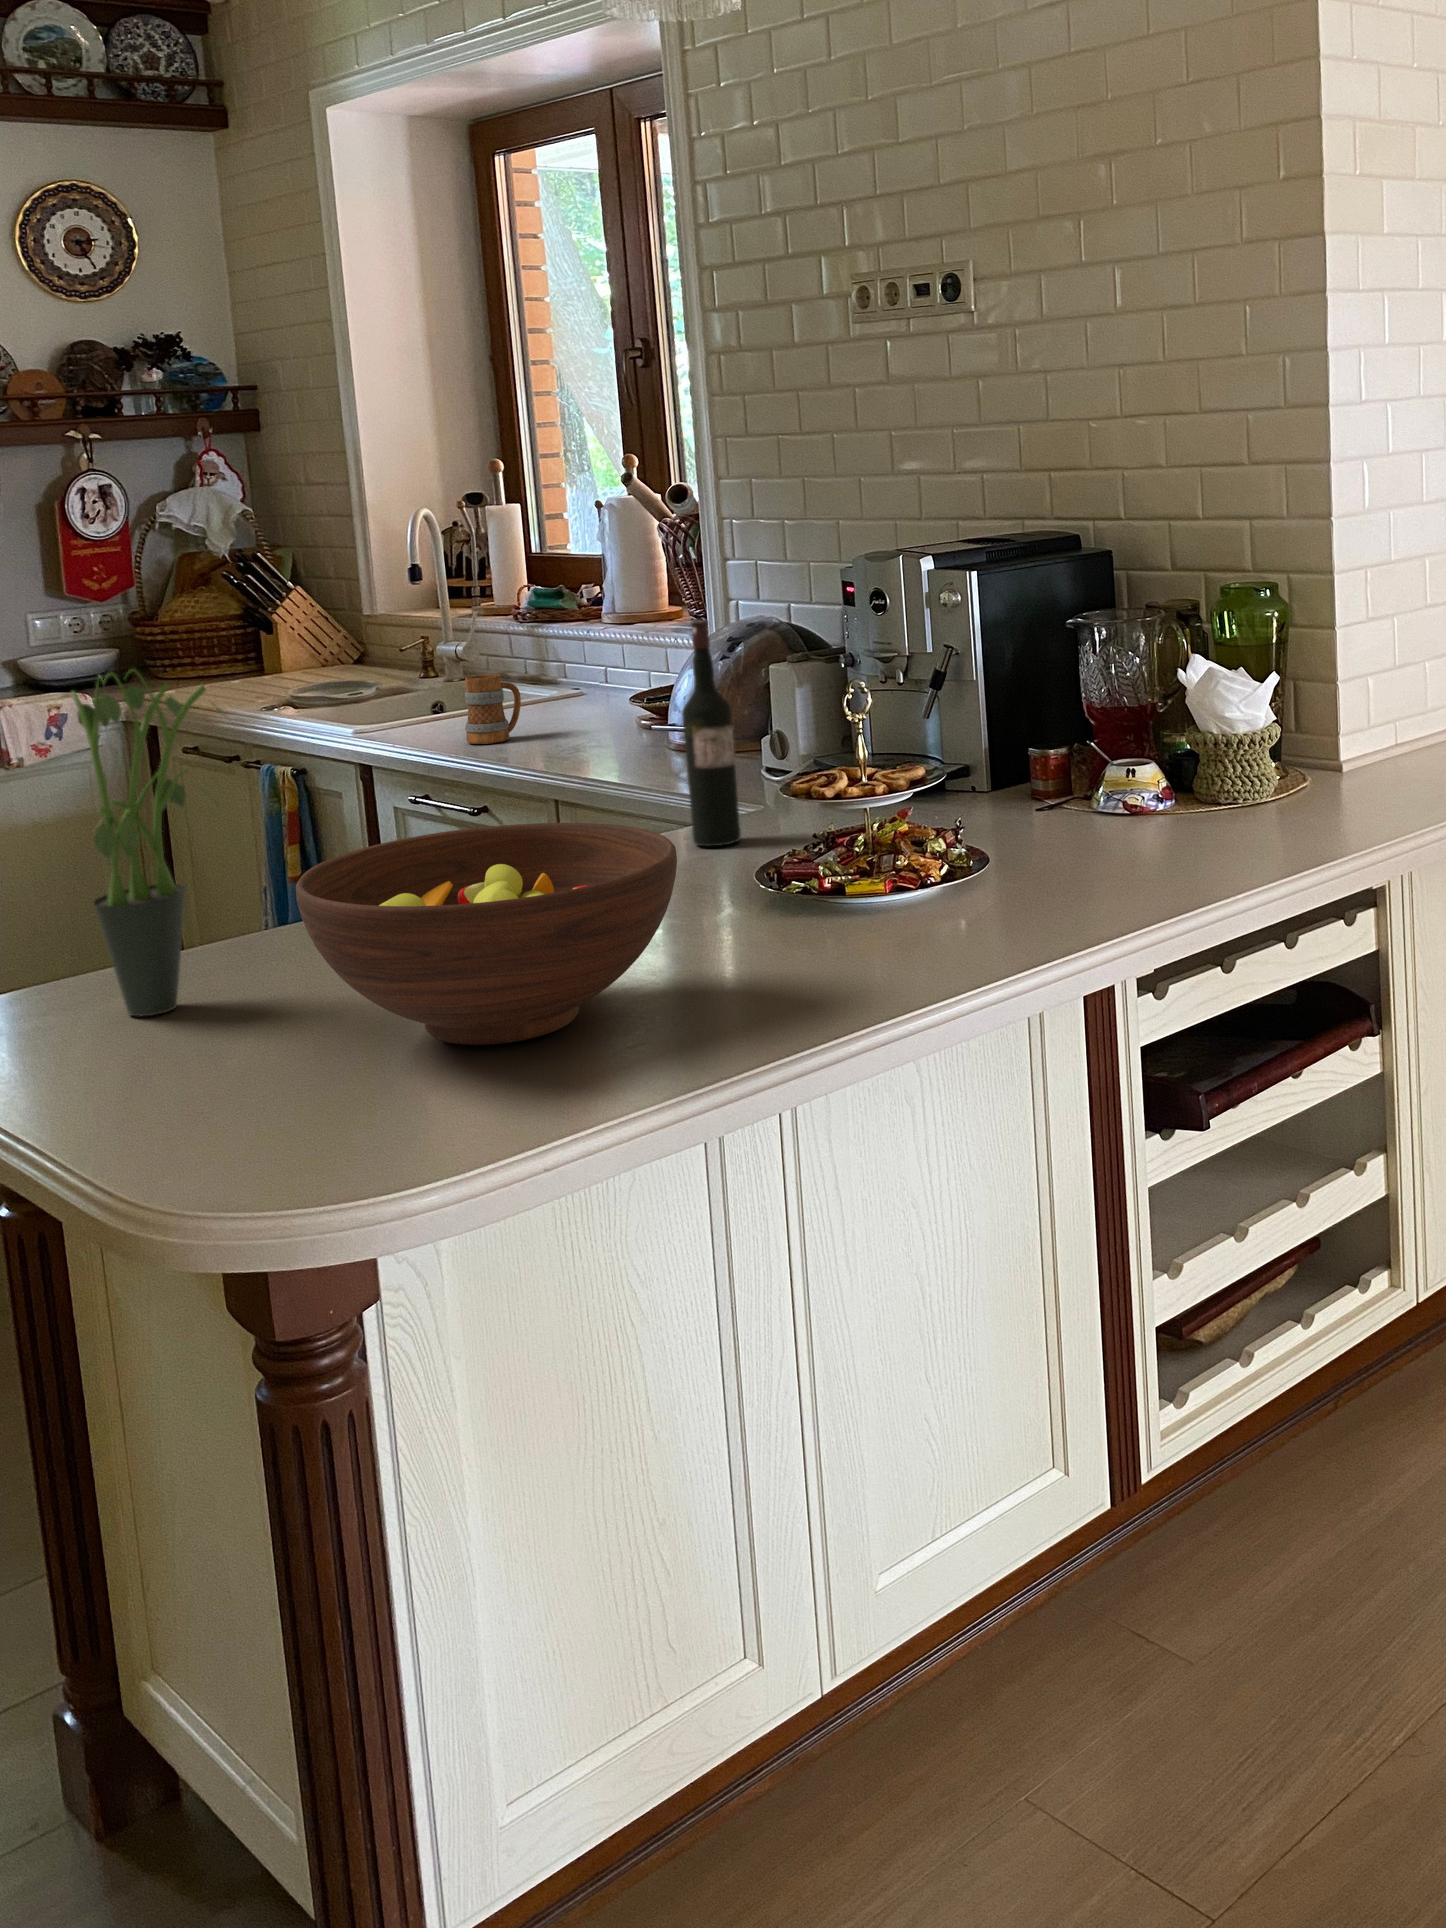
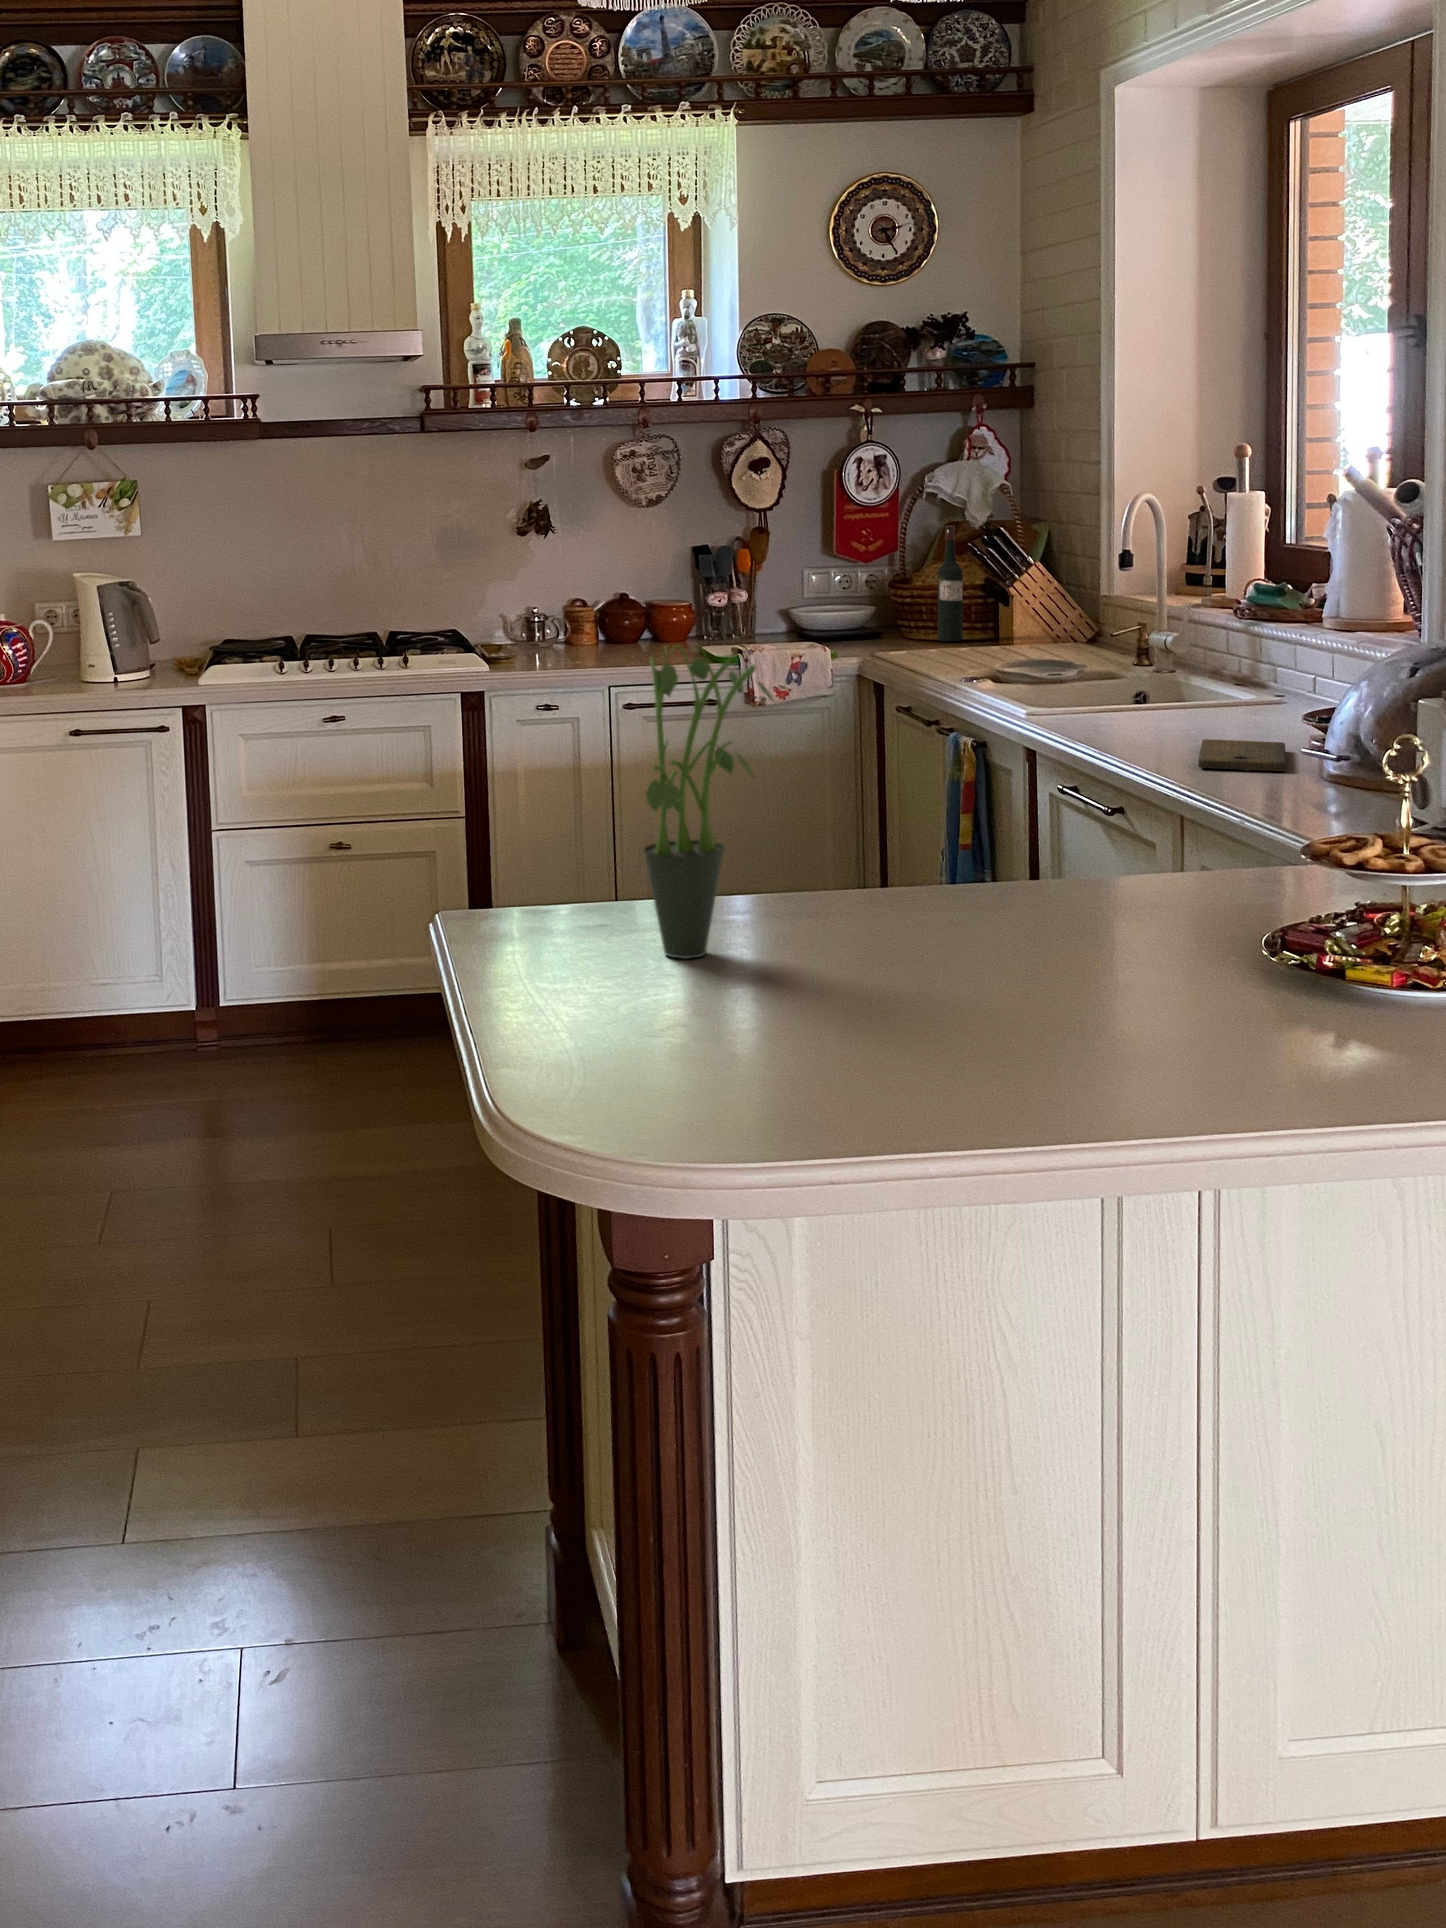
wine bottle: present [682,620,741,846] -> present [937,526,963,641]
mug: present [465,674,521,744] -> none [1136,671,1199,743]
cutting board: none [533,728,620,759] -> present [1198,739,1286,771]
fruit bowl: present [296,823,677,1045] -> none [773,837,1157,1062]

